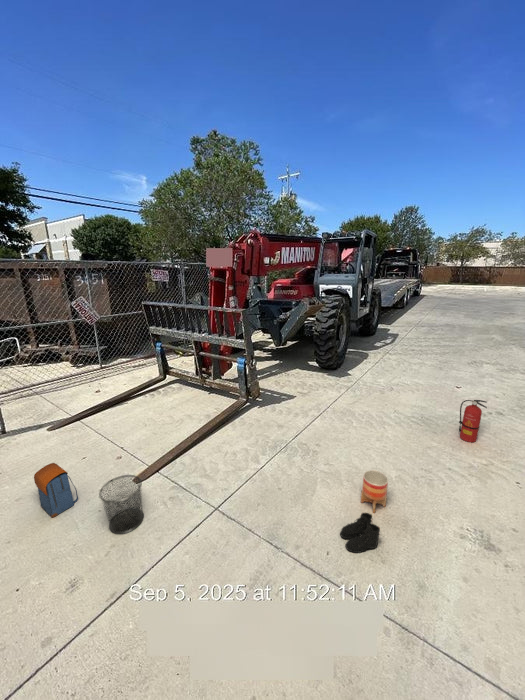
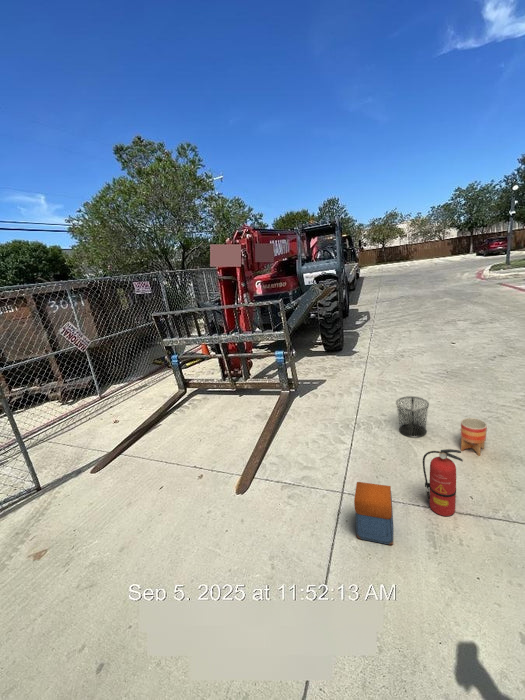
fire extinguisher: present [459,400,487,442] -> present [423,449,463,516]
backpack: present [34,463,78,517] -> present [354,482,394,545]
trash can: present [99,475,144,534] -> present [396,396,429,438]
boots: present [340,513,380,553] -> none [467,454,507,491]

